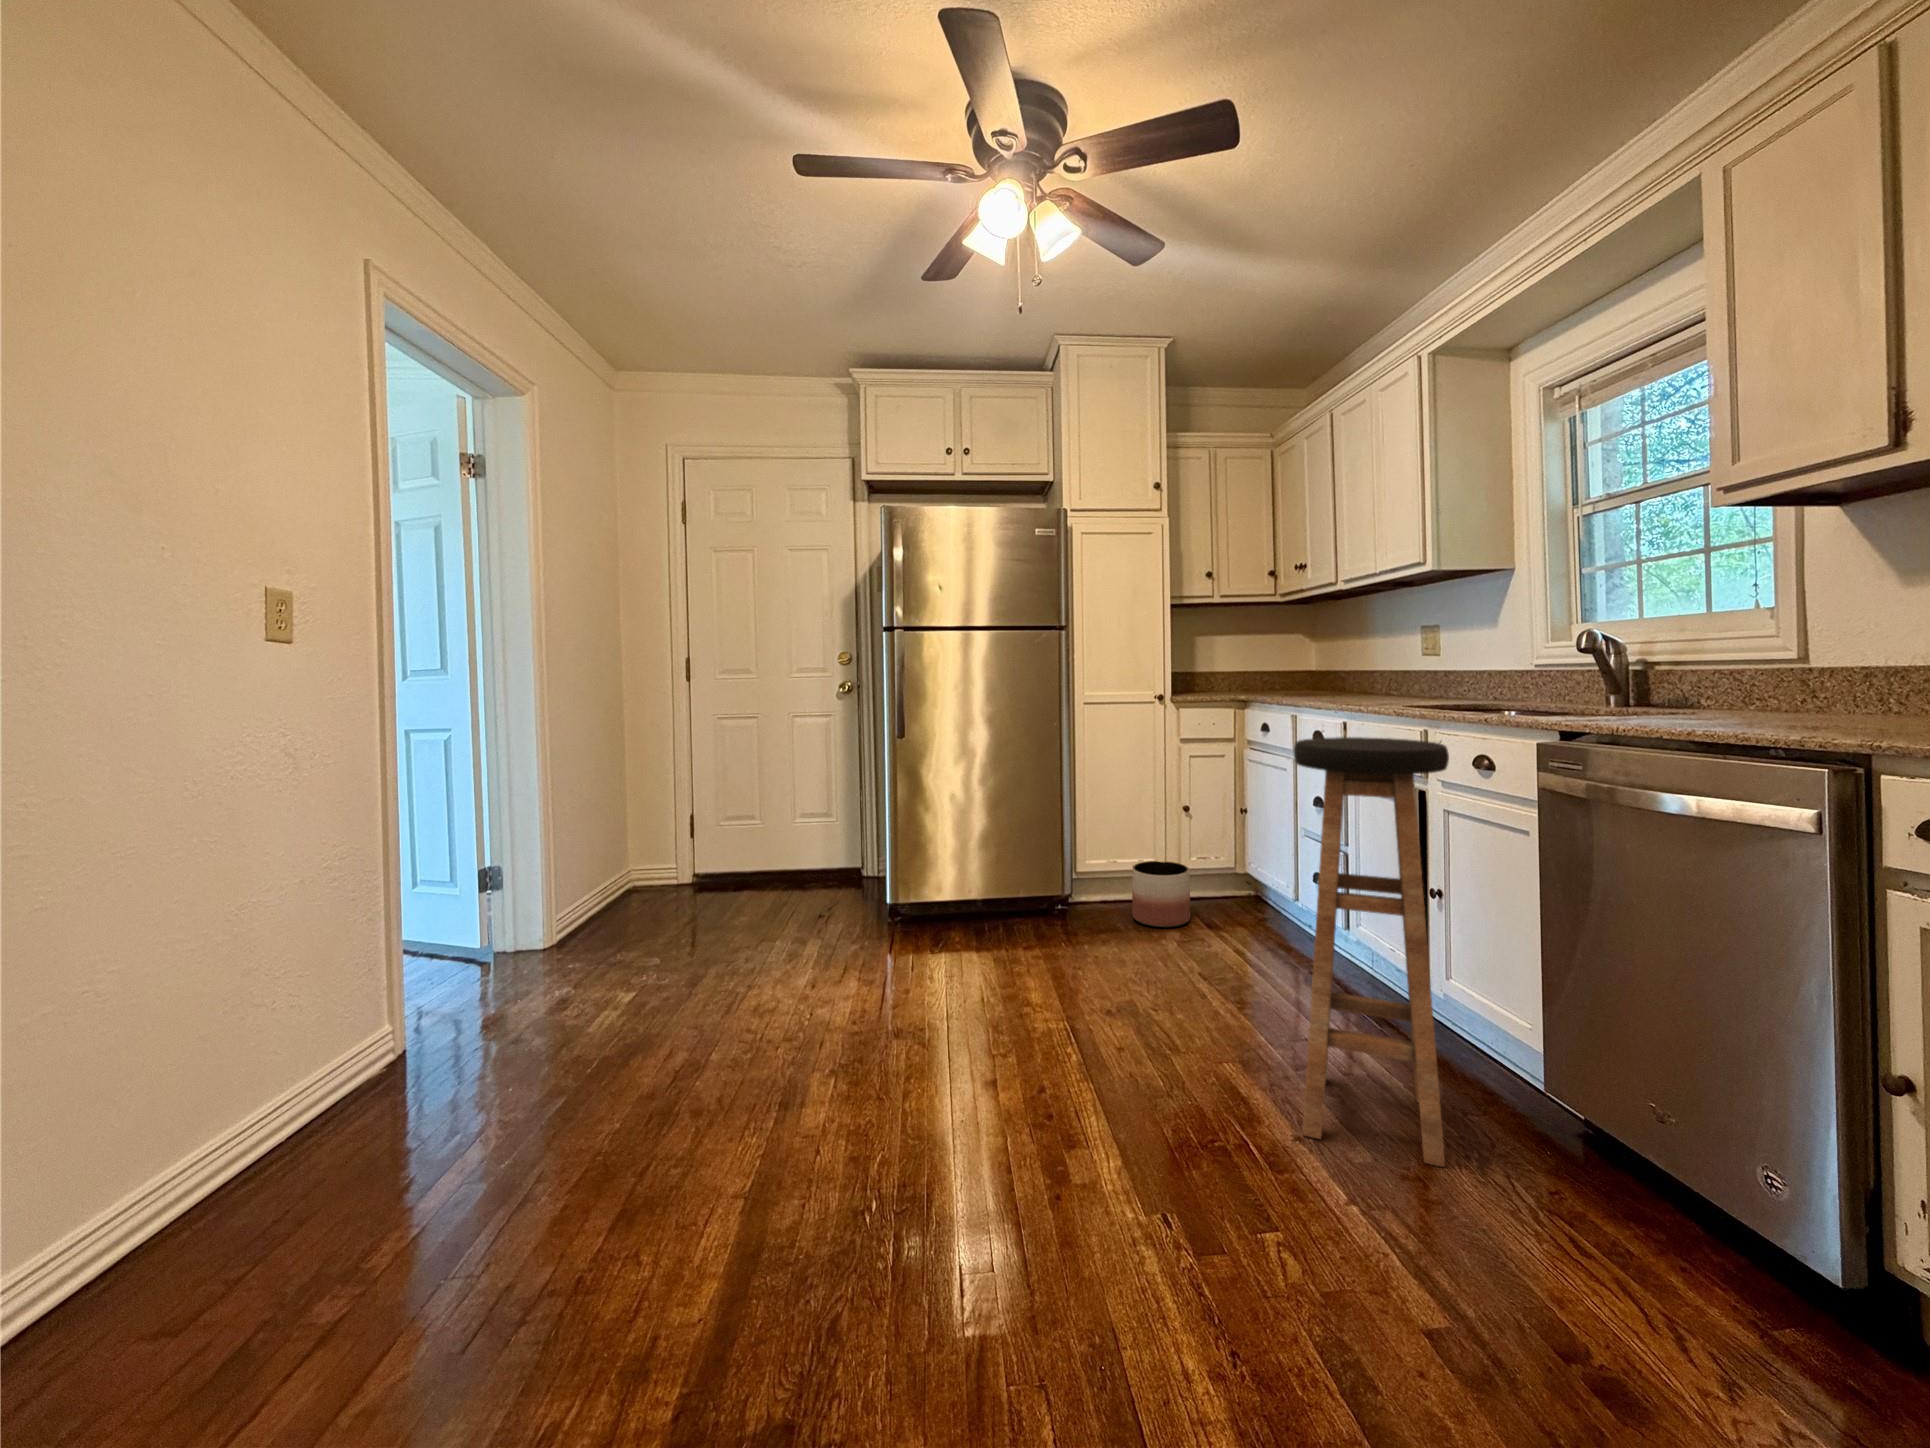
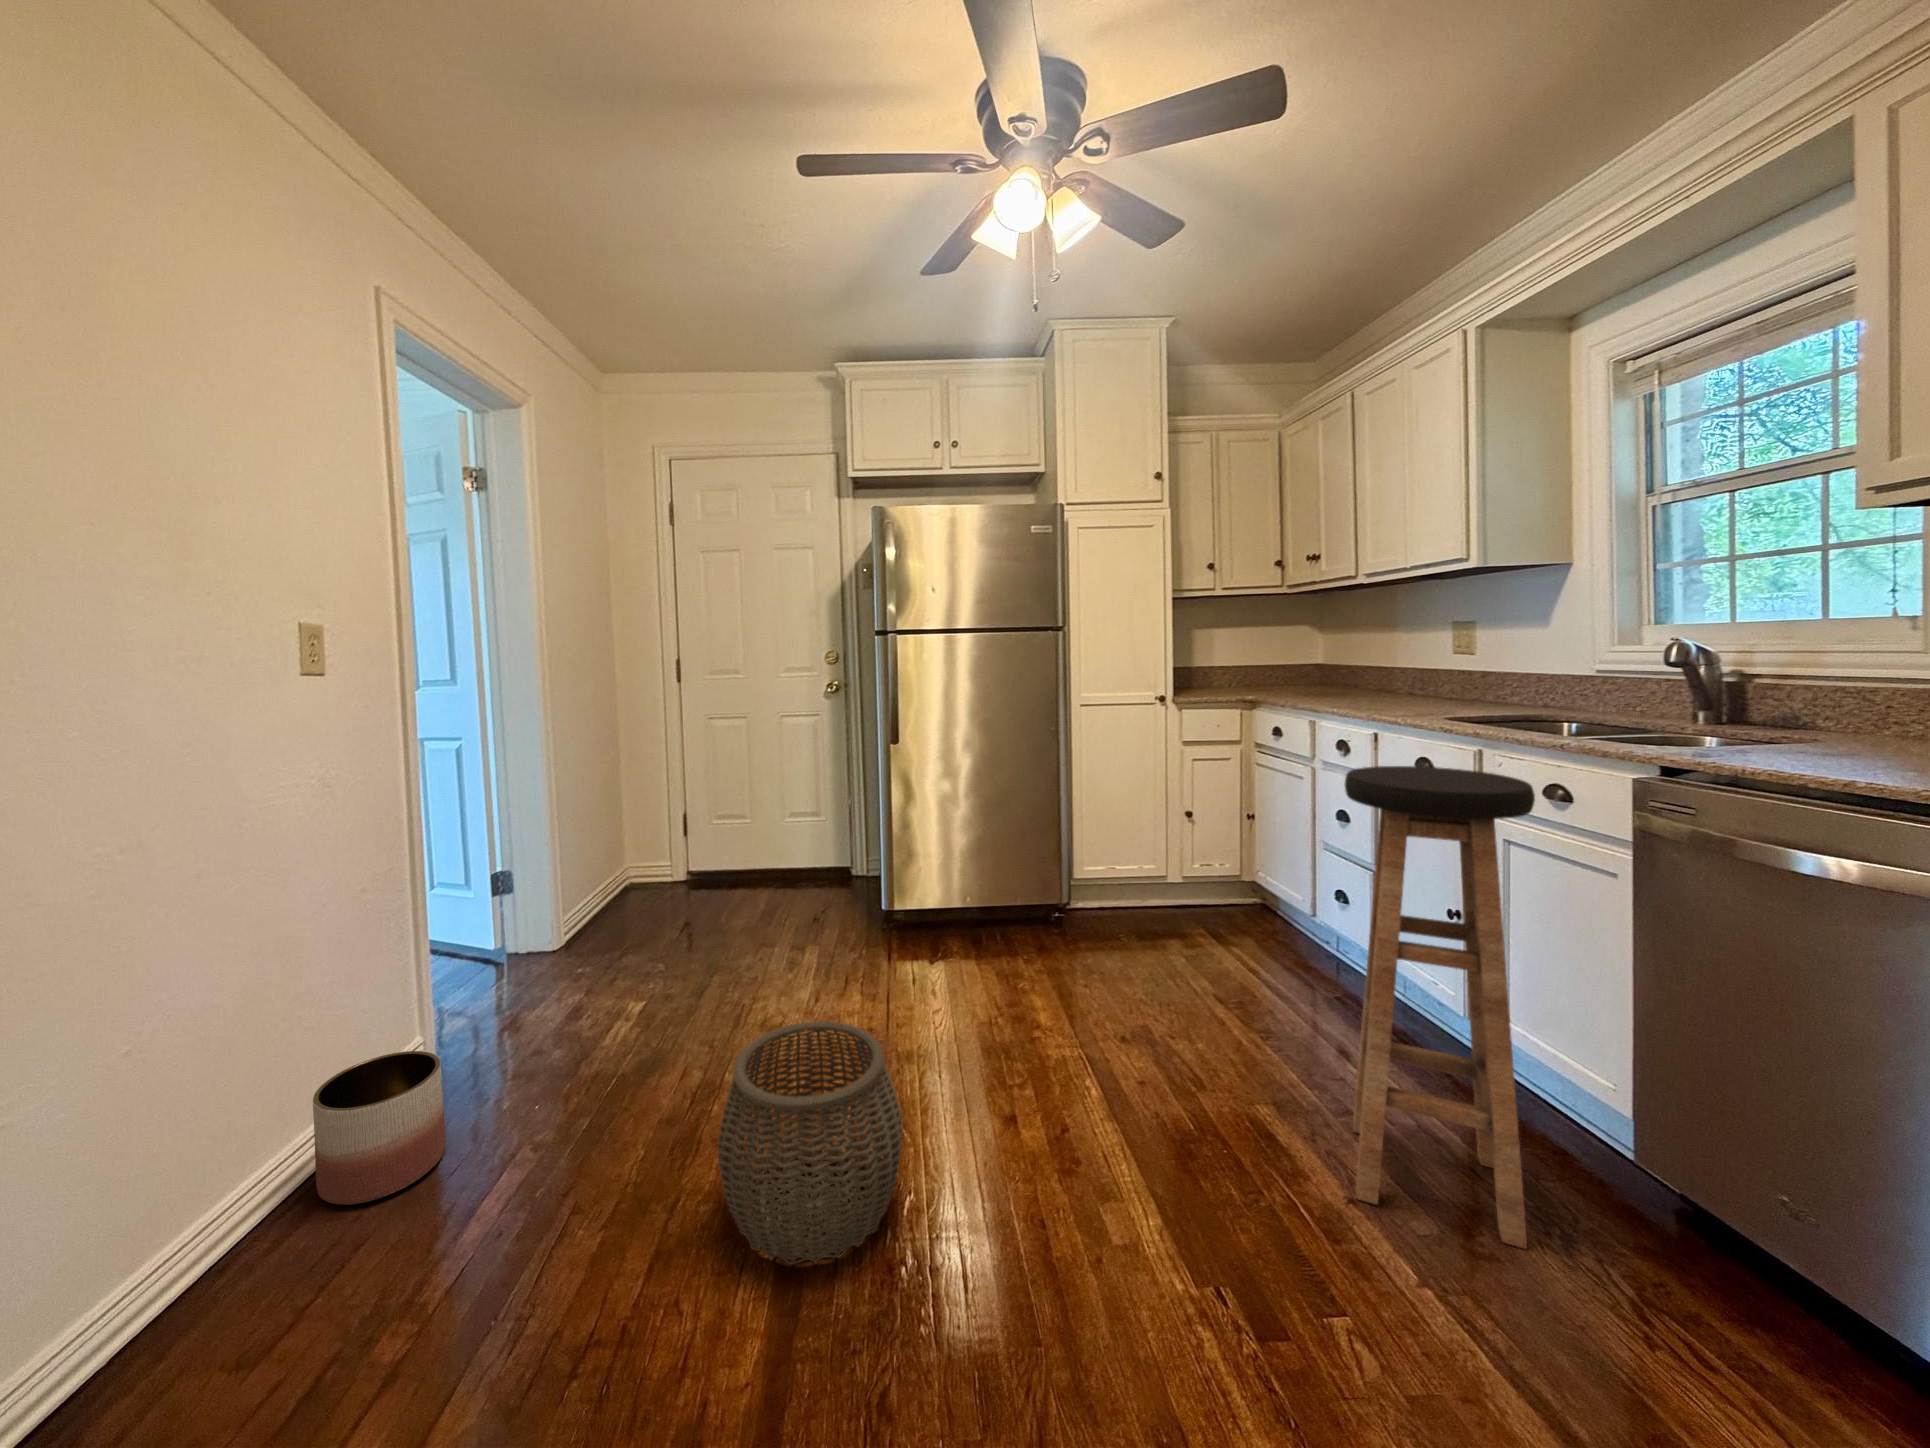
planter: present [1132,861,1190,927] -> present [313,1051,446,1205]
woven basket: none [686,988,877,1219] -> present [717,1021,903,1265]

